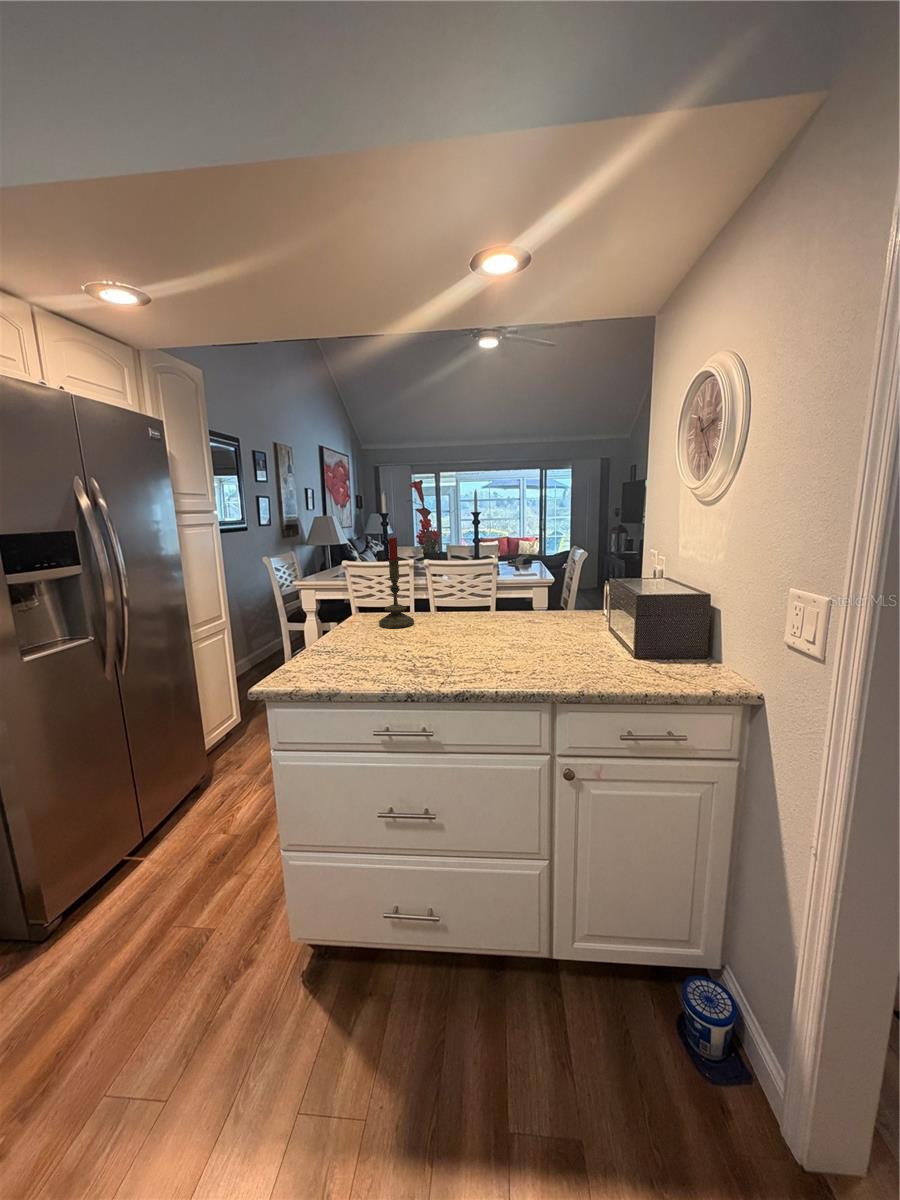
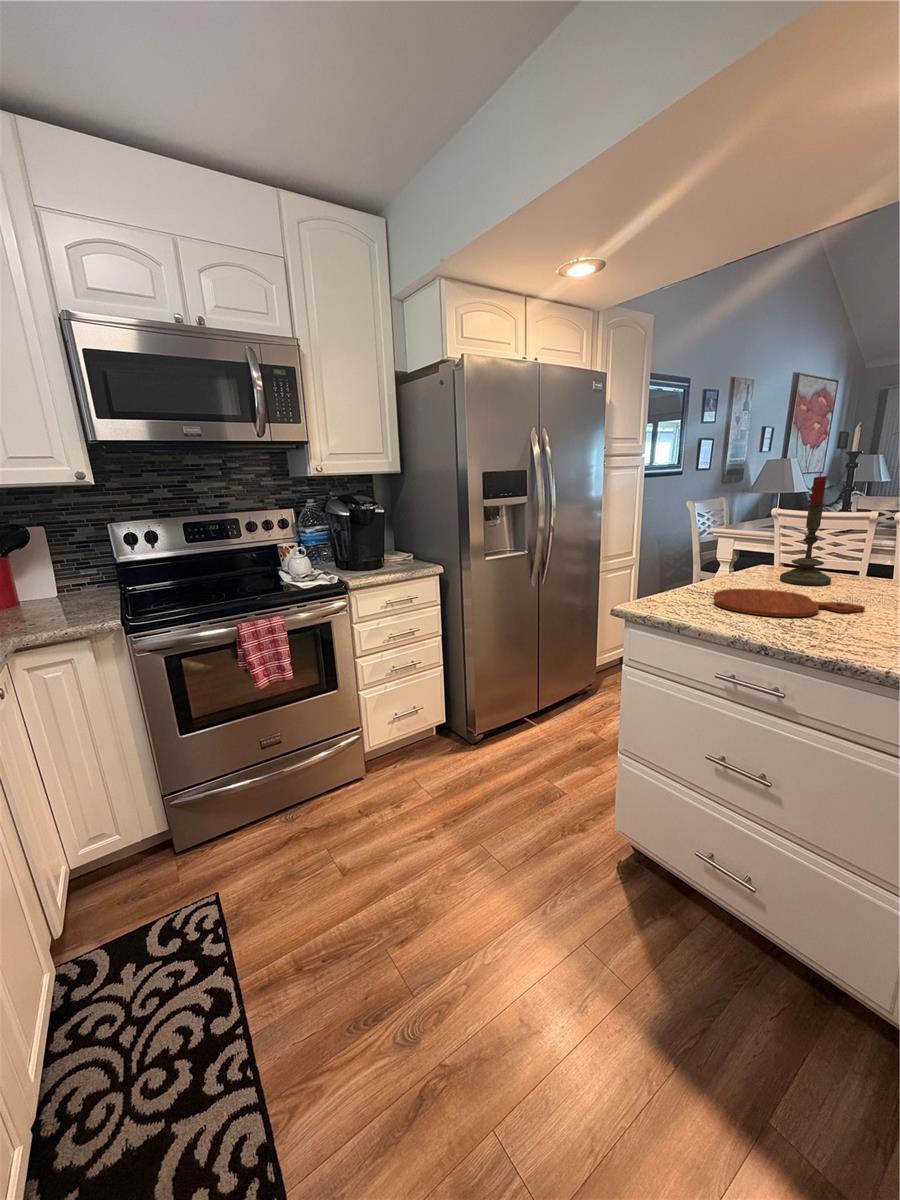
cutting board: none [342,637,450,666] -> present [714,589,865,617]

